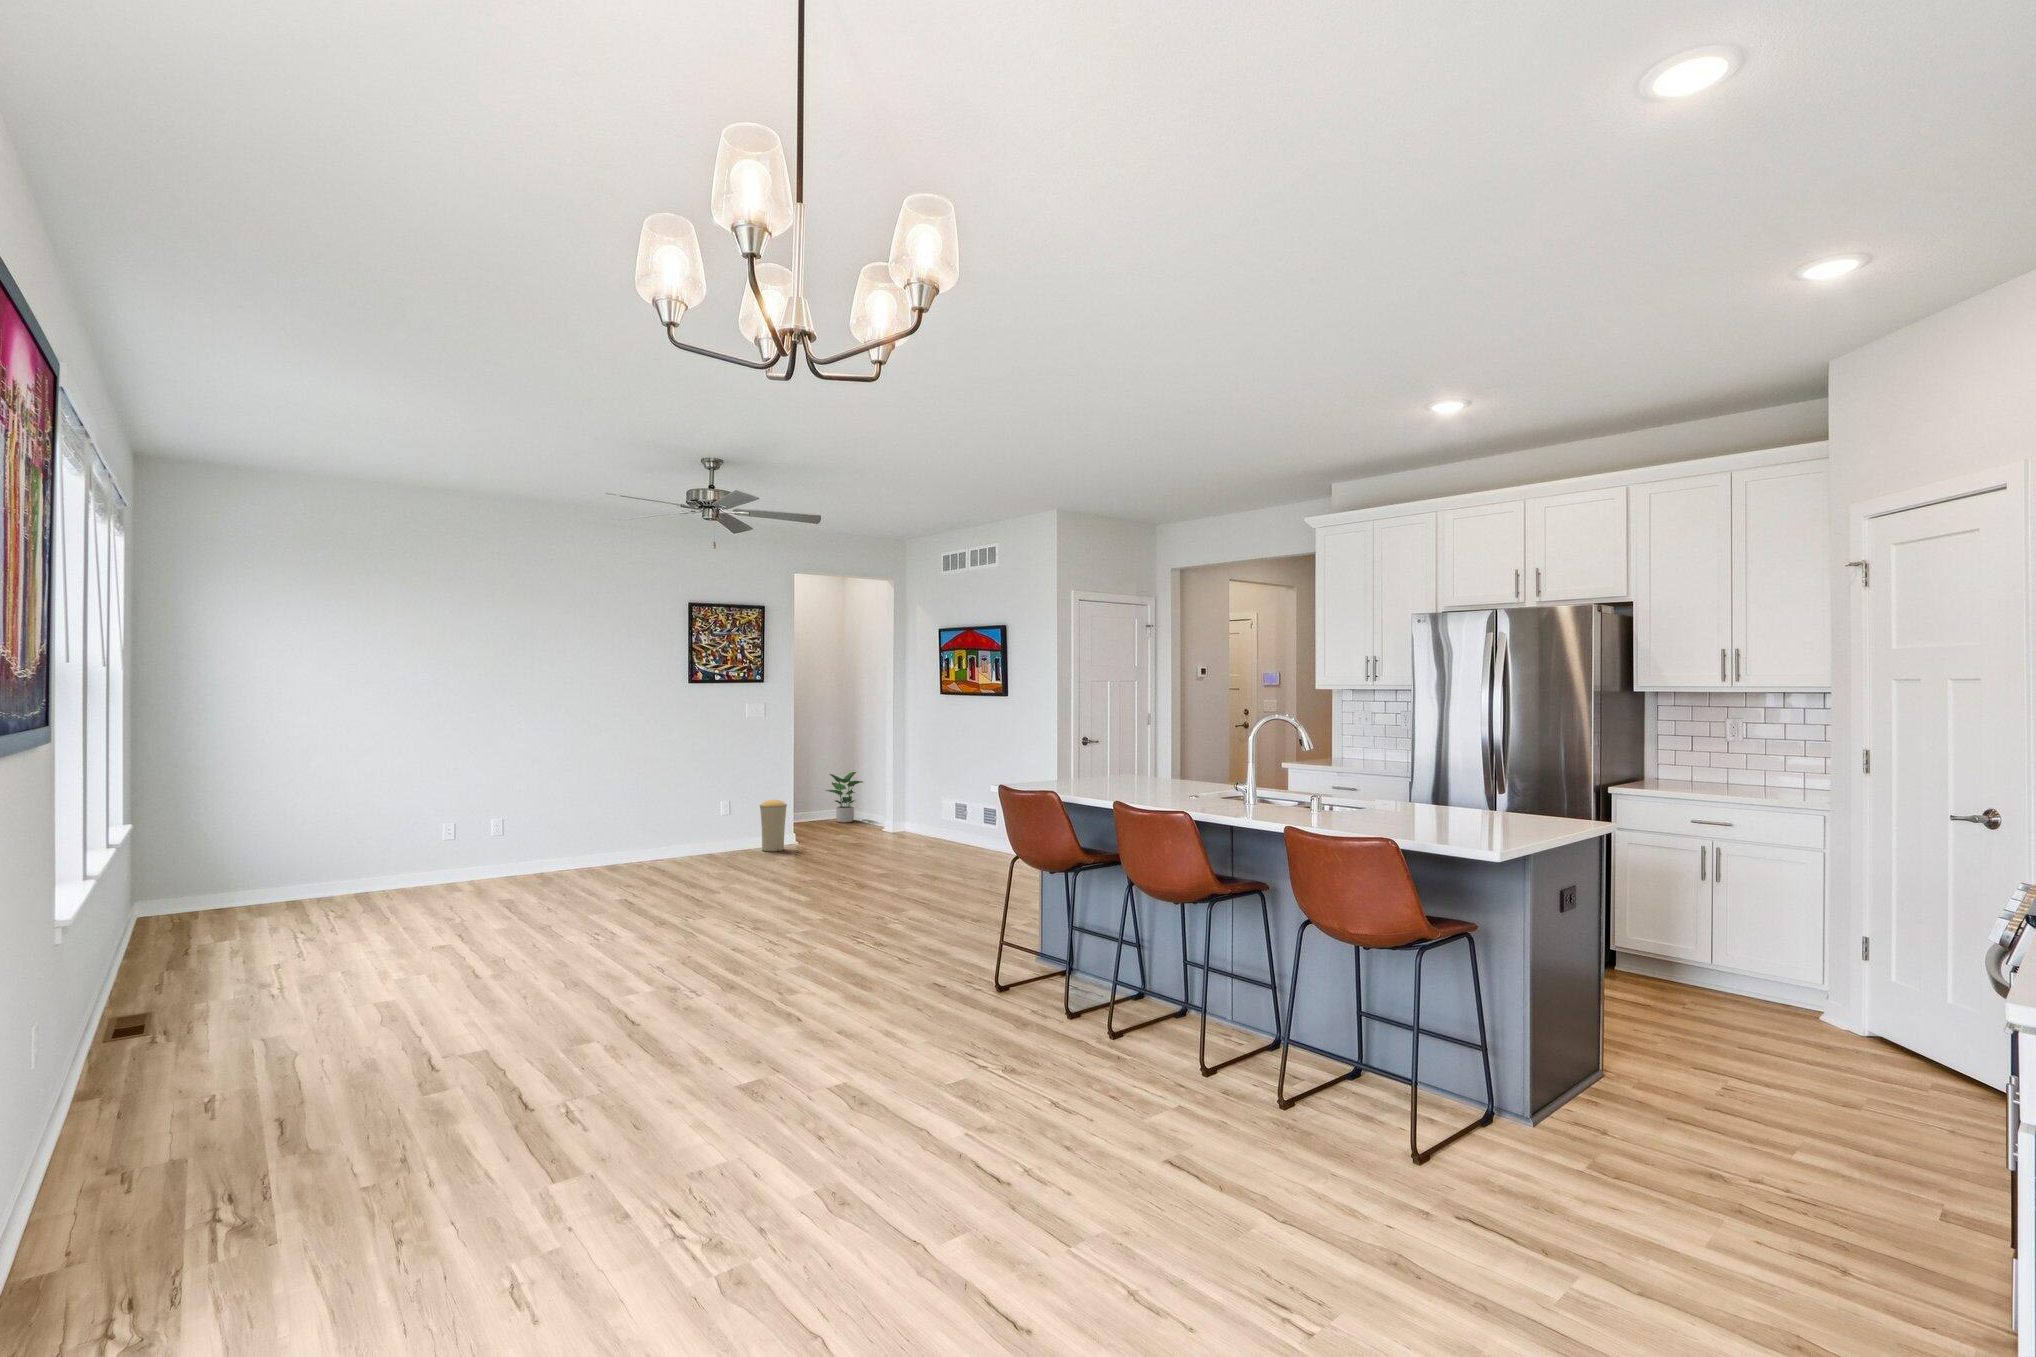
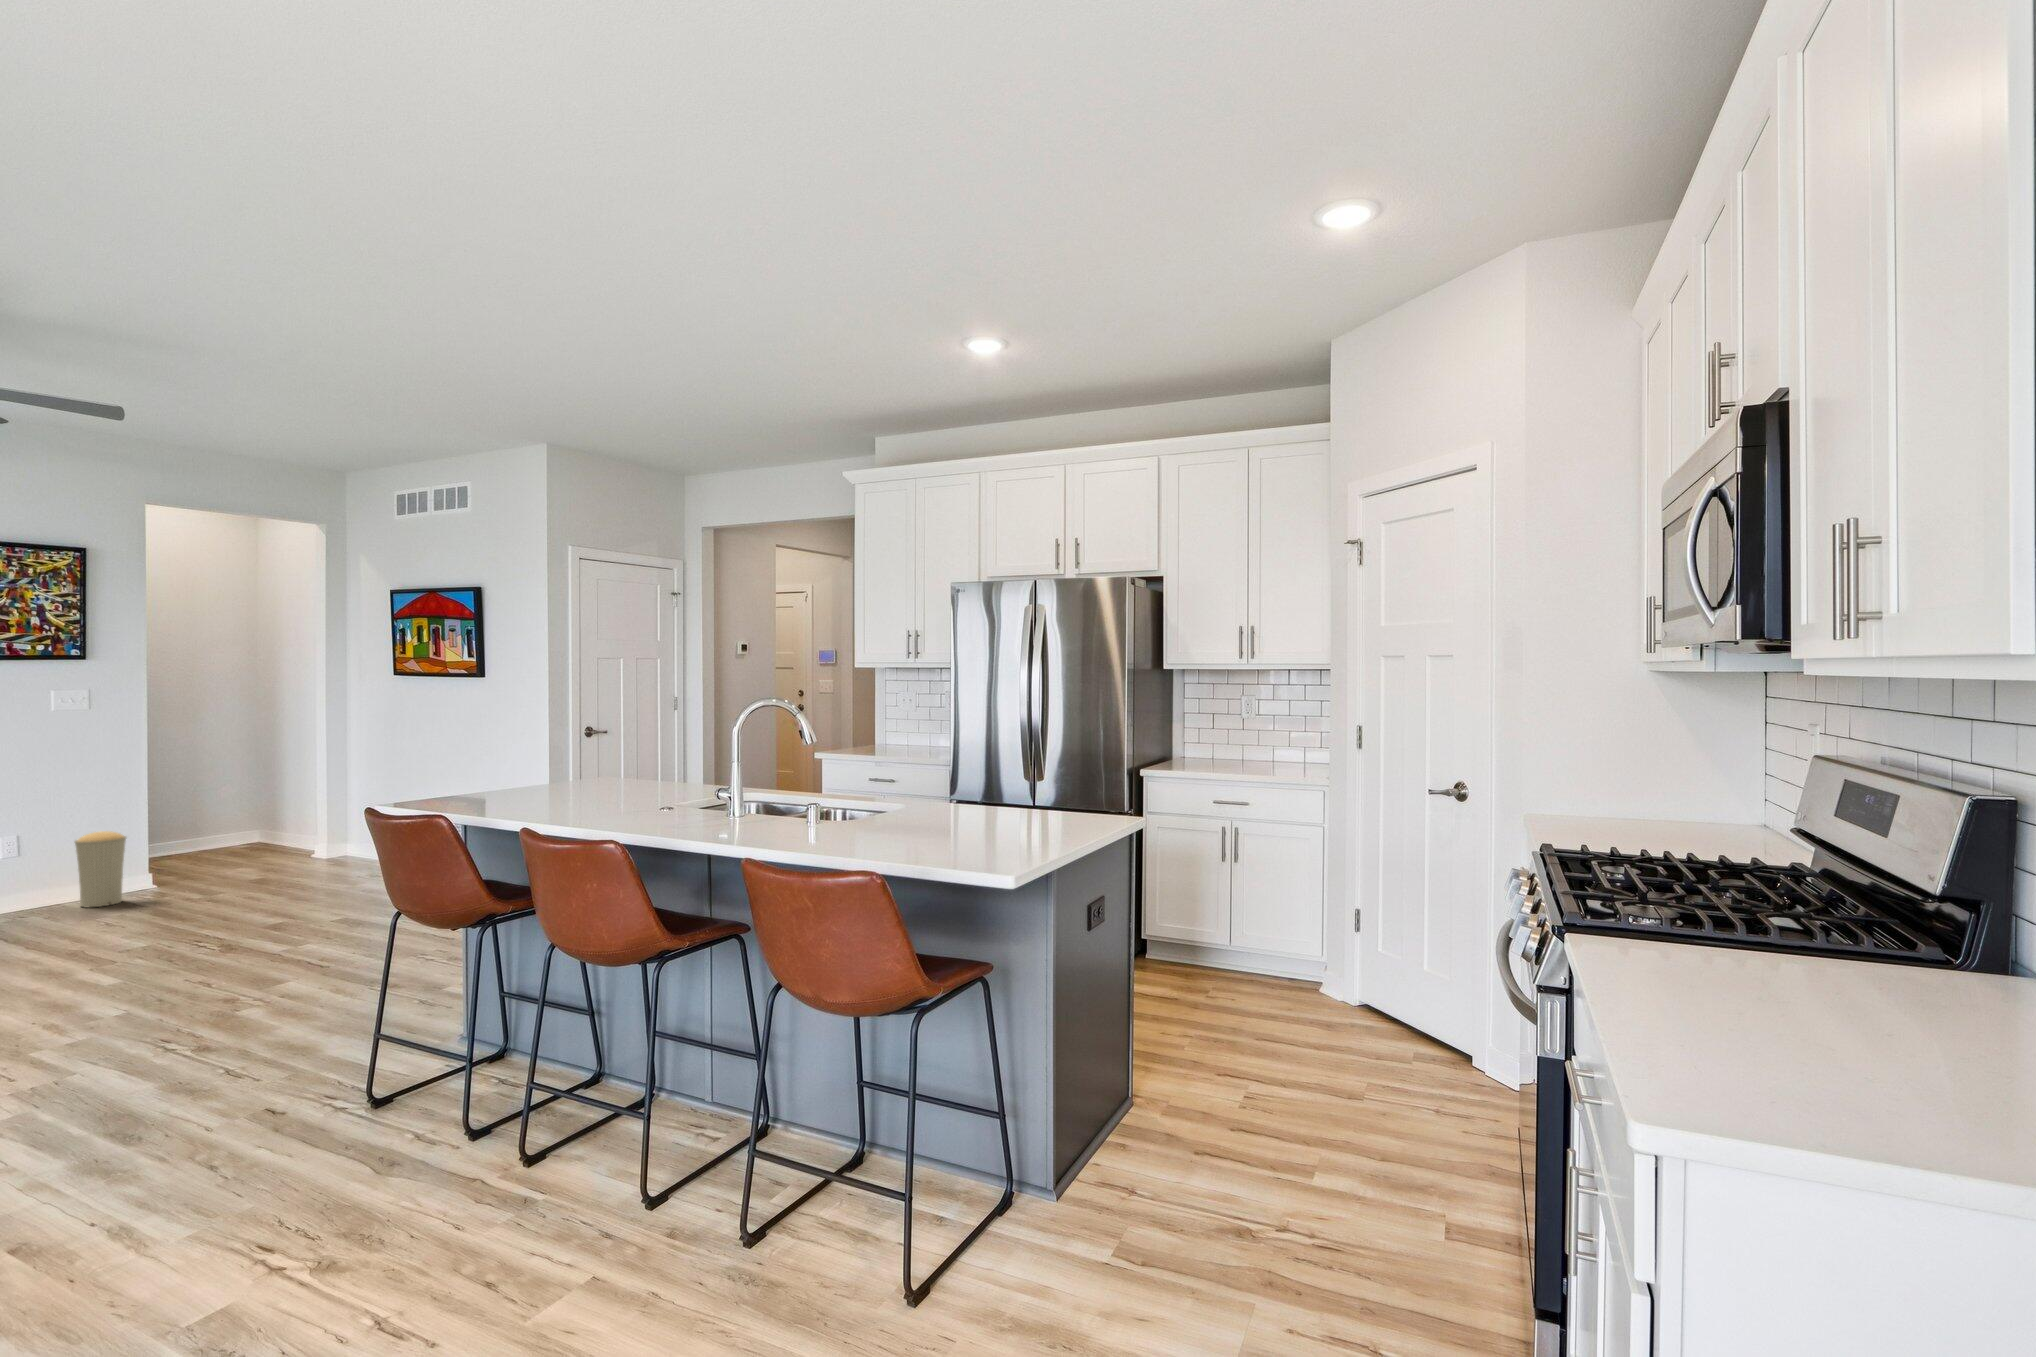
potted plant: present [826,772,863,823] -> none [218,778,288,851]

